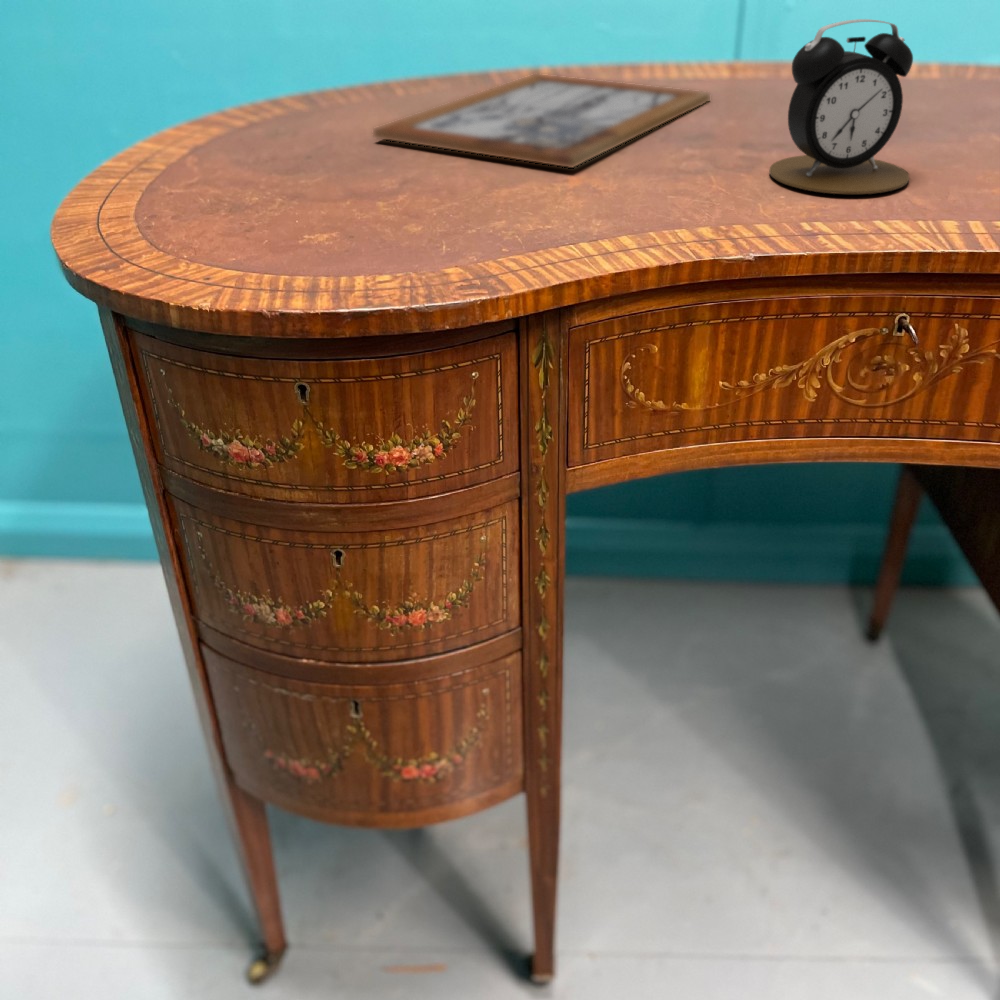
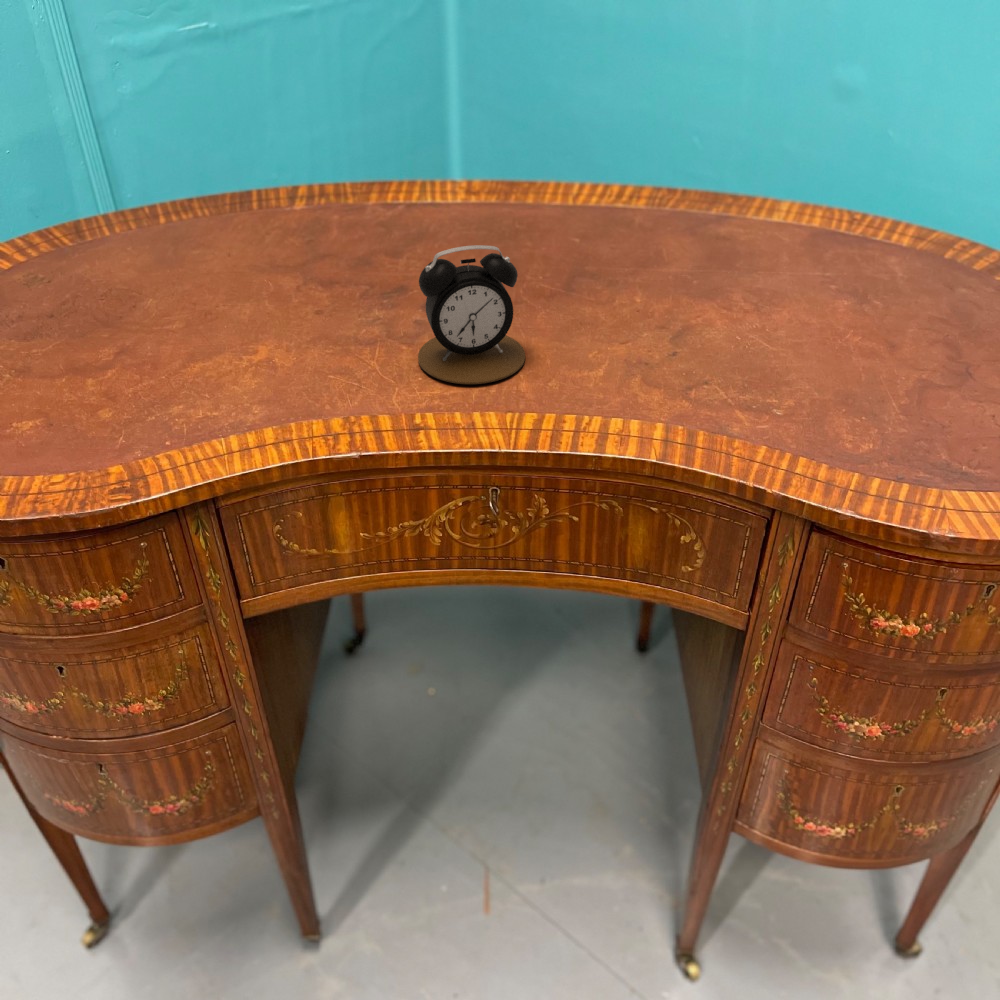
picture frame: present [373,75,710,168] -> none [124,210,427,345]

